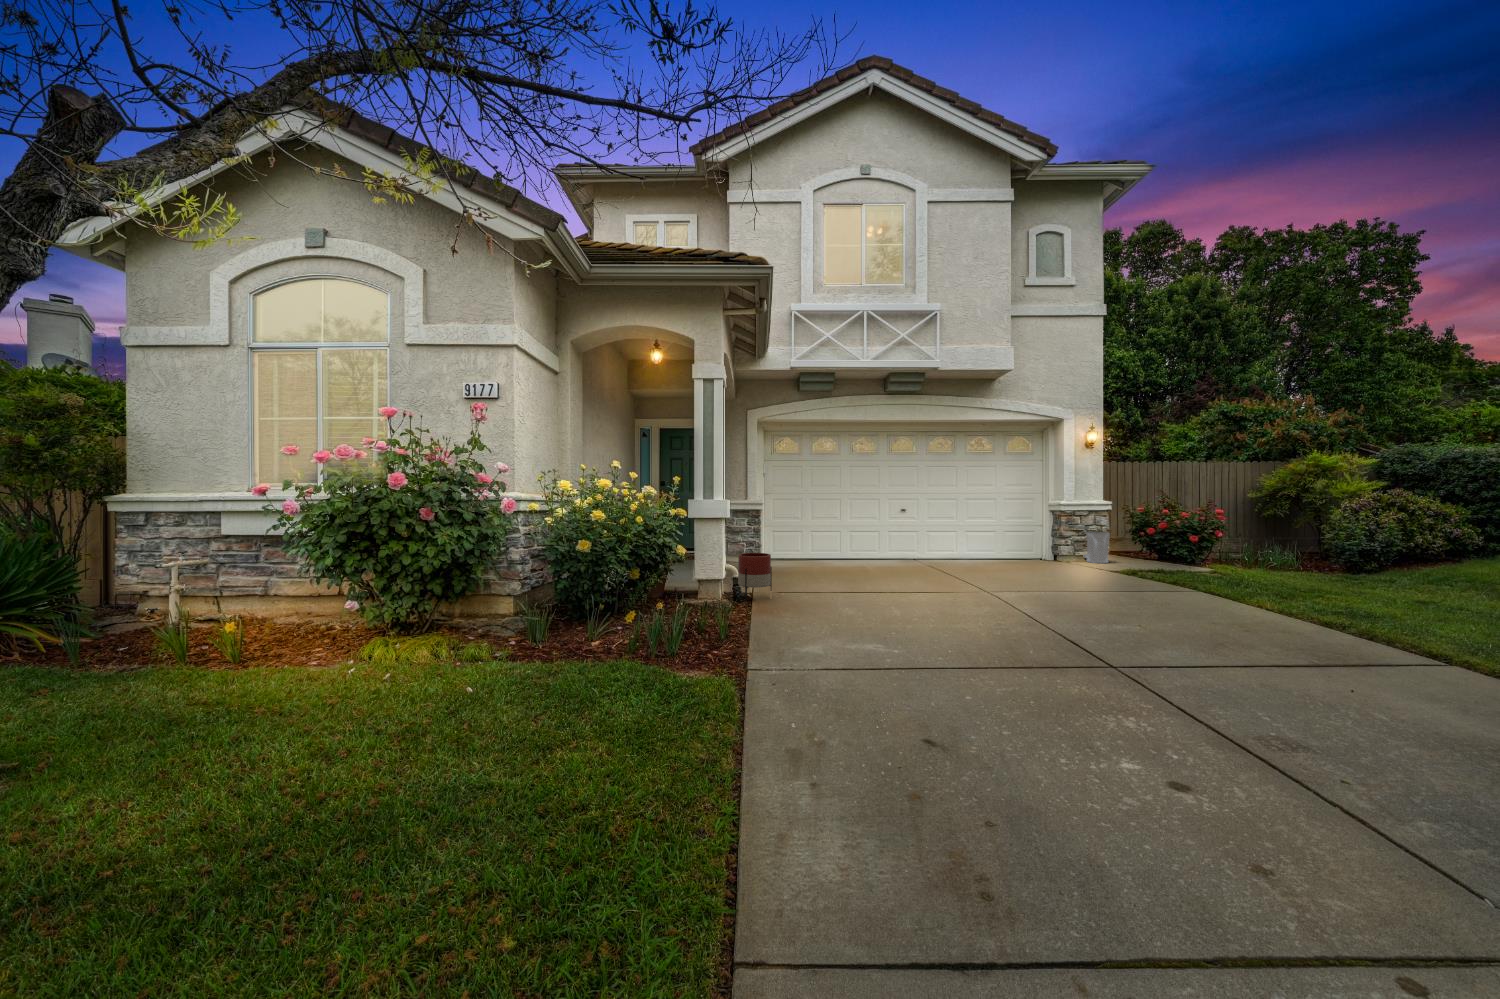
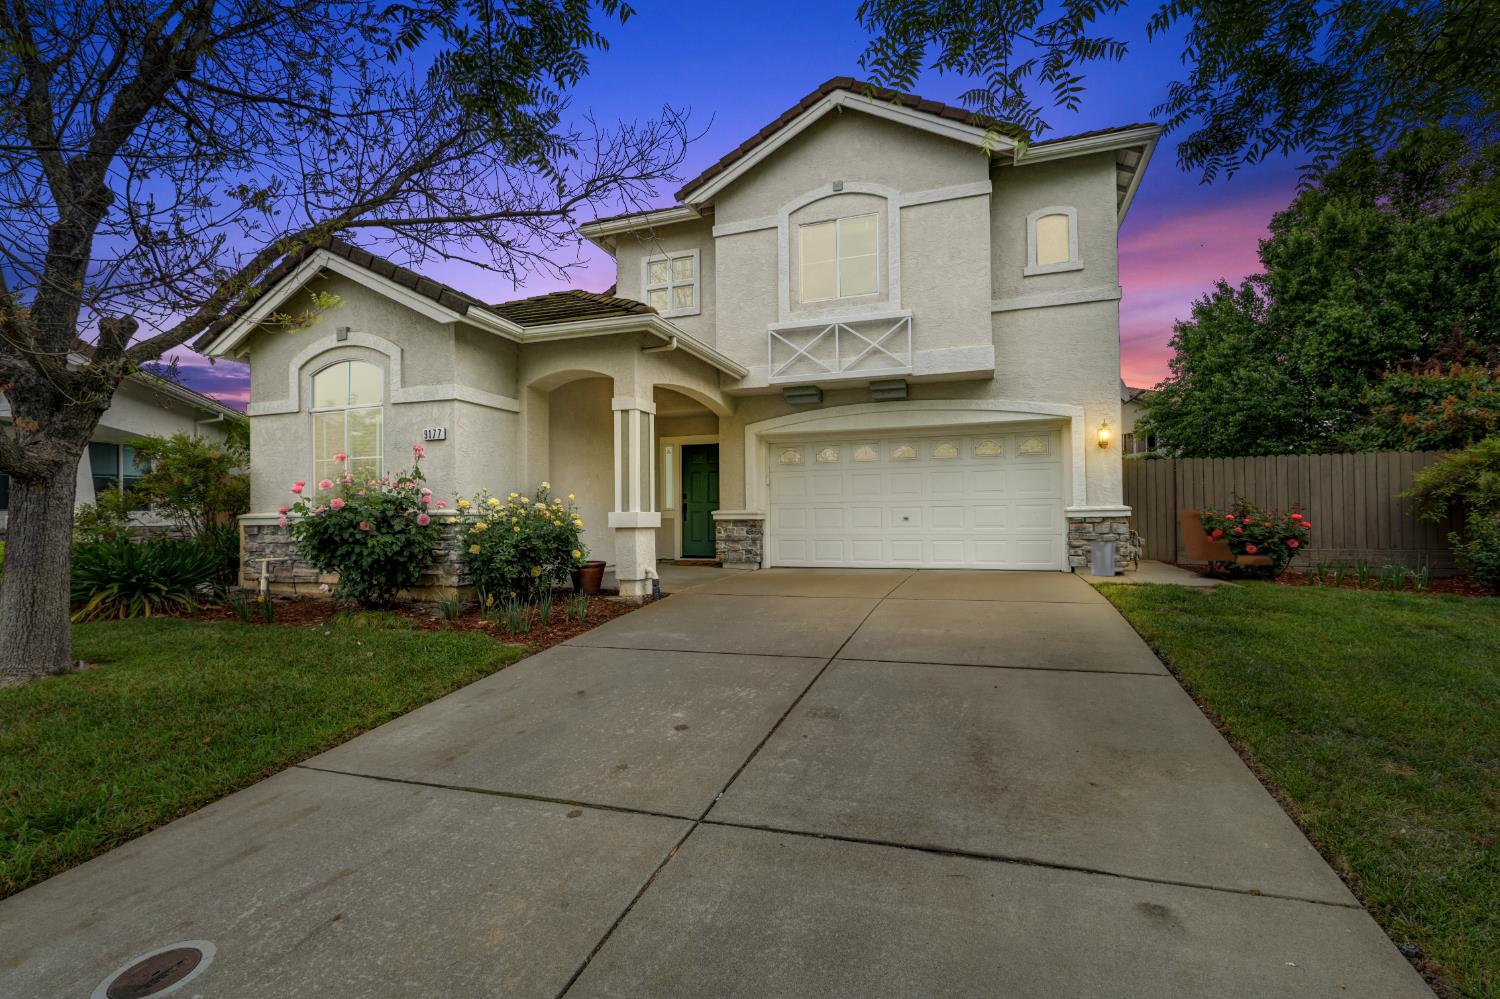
lounge chair: none [1156,503,1224,564] -> present [1178,509,1273,579]
planter: present [738,553,772,601] -> none [650,558,678,599]

